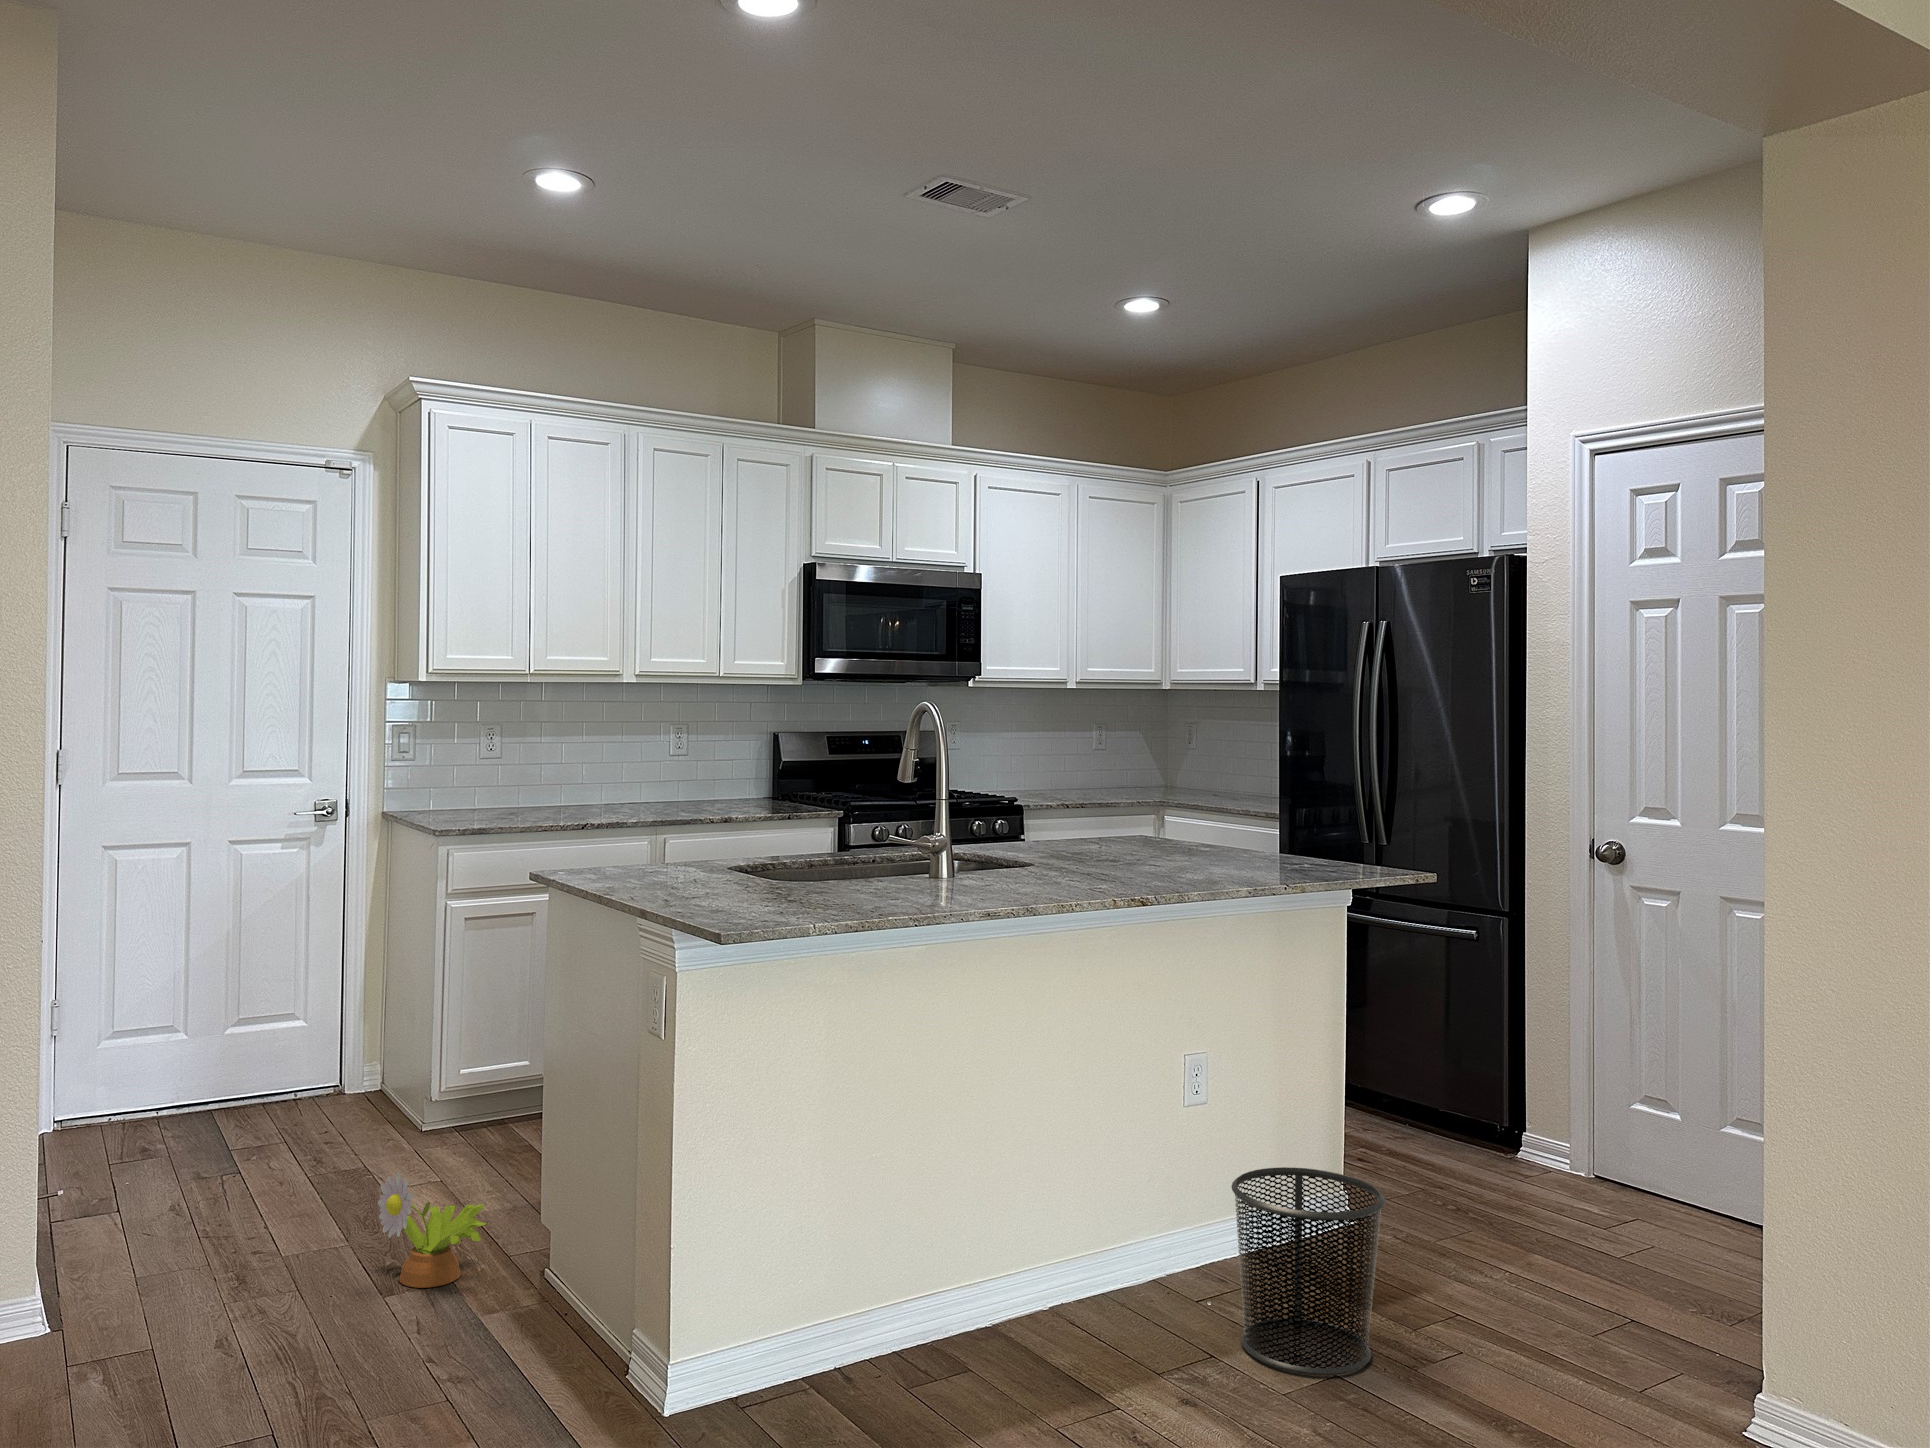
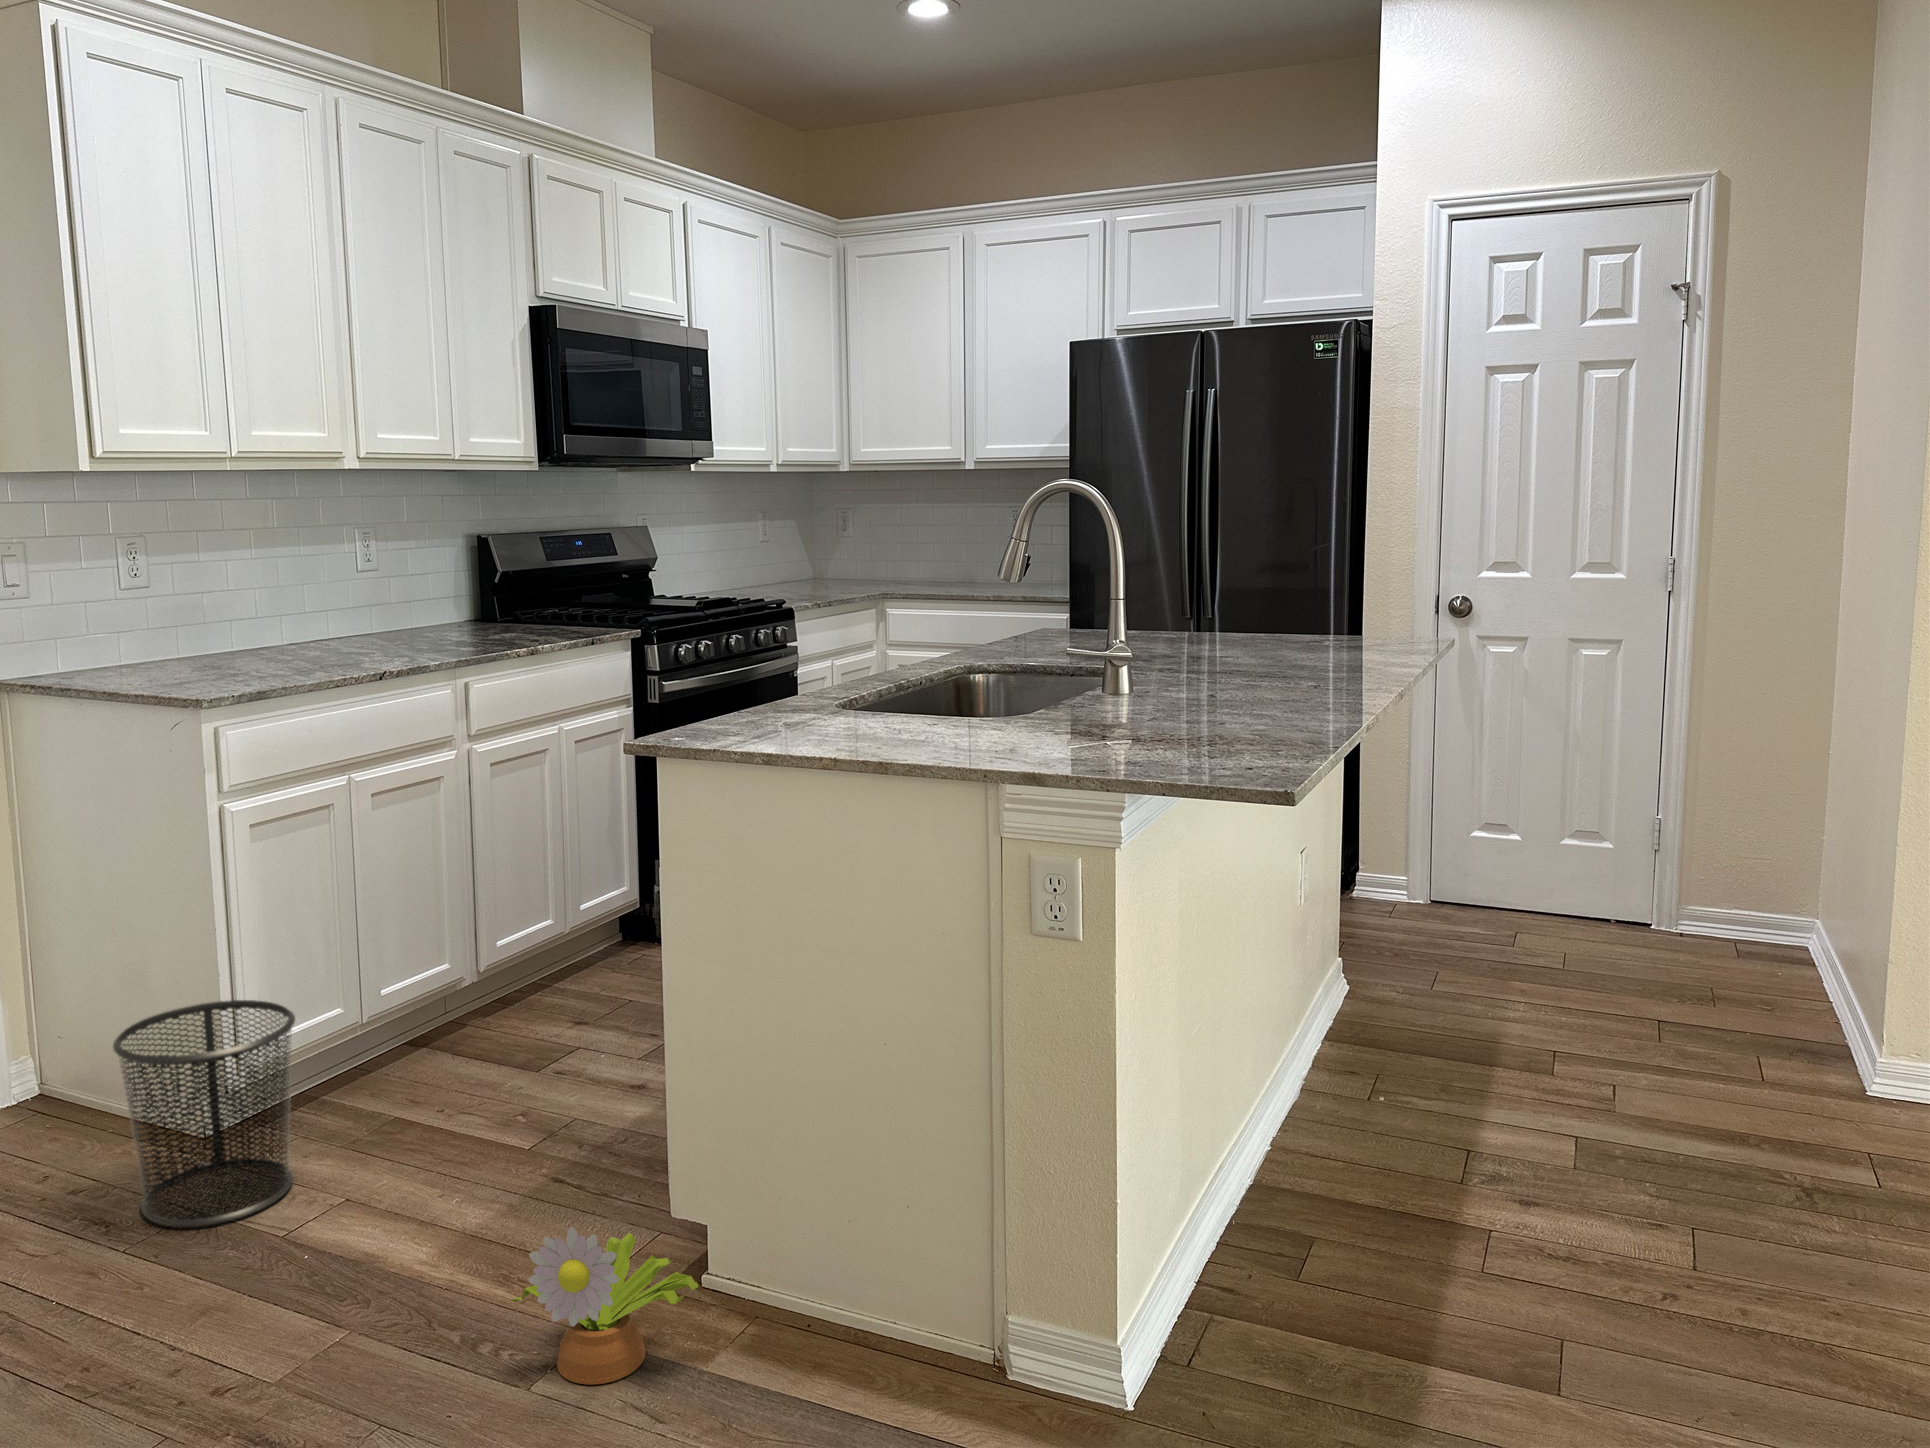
waste bin: present [1231,1167,1385,1375] -> present [113,1000,295,1227]

